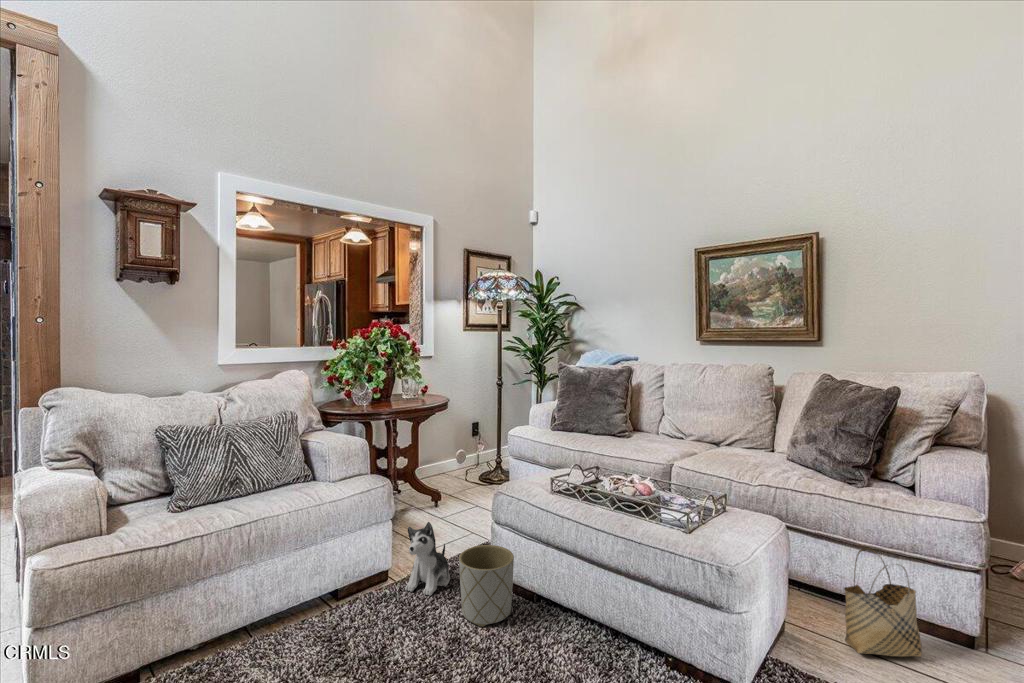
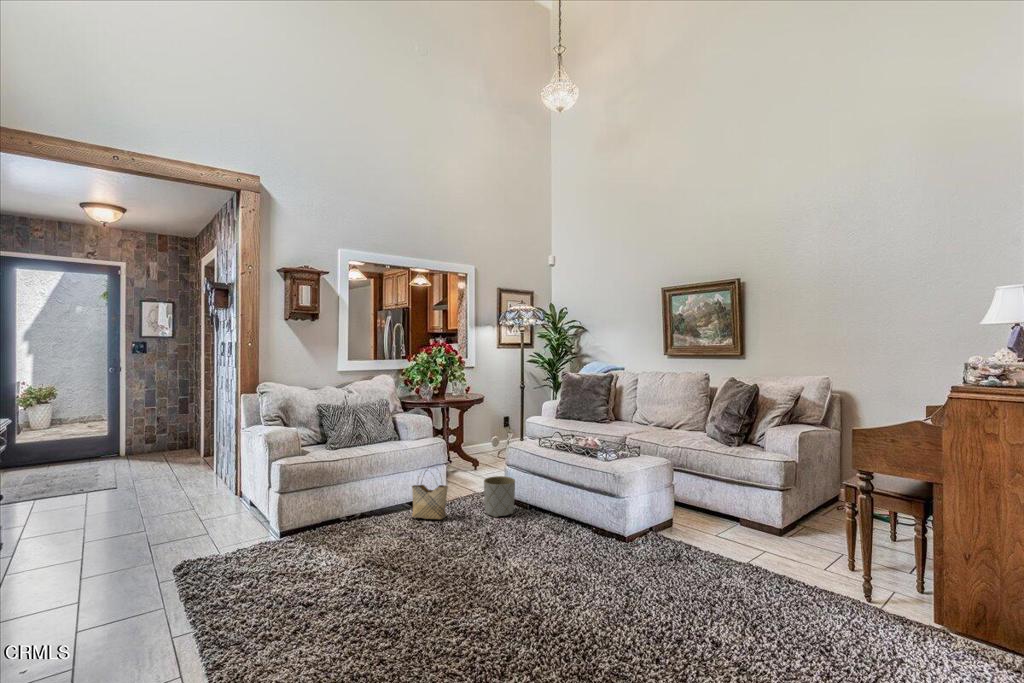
plush toy: present [405,522,450,596] -> none [453,464,480,506]
woven basket: present [844,548,922,657] -> present [412,470,448,519]

